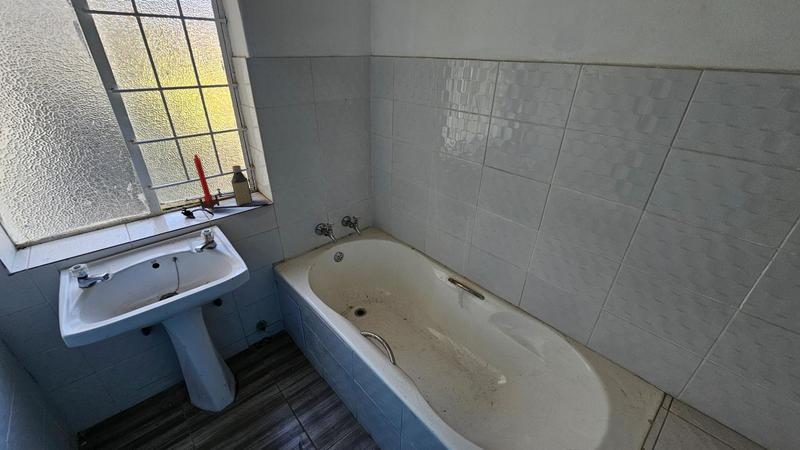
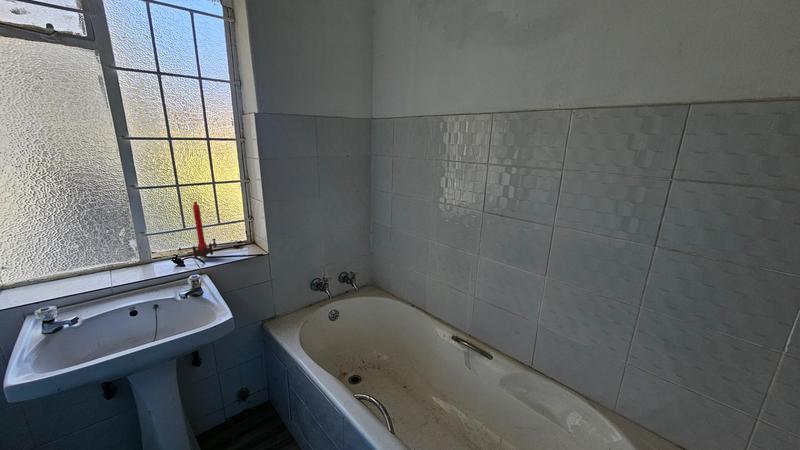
bottle: present [231,165,253,205] -> none [228,214,248,255]

